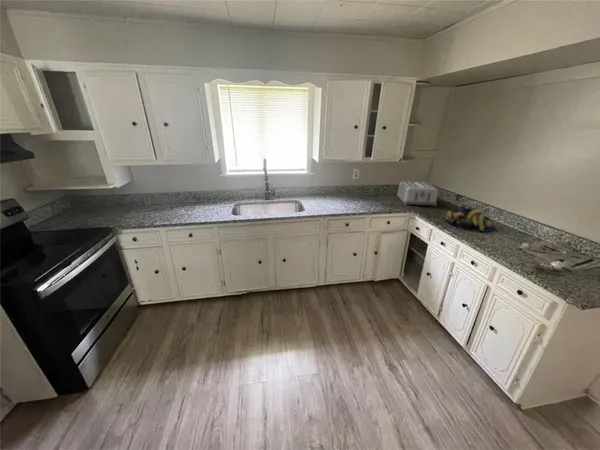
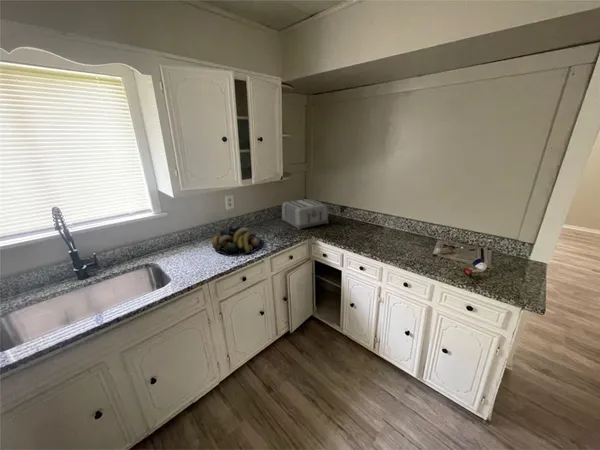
fruit bowl: present [445,206,494,232] -> present [212,225,263,256]

